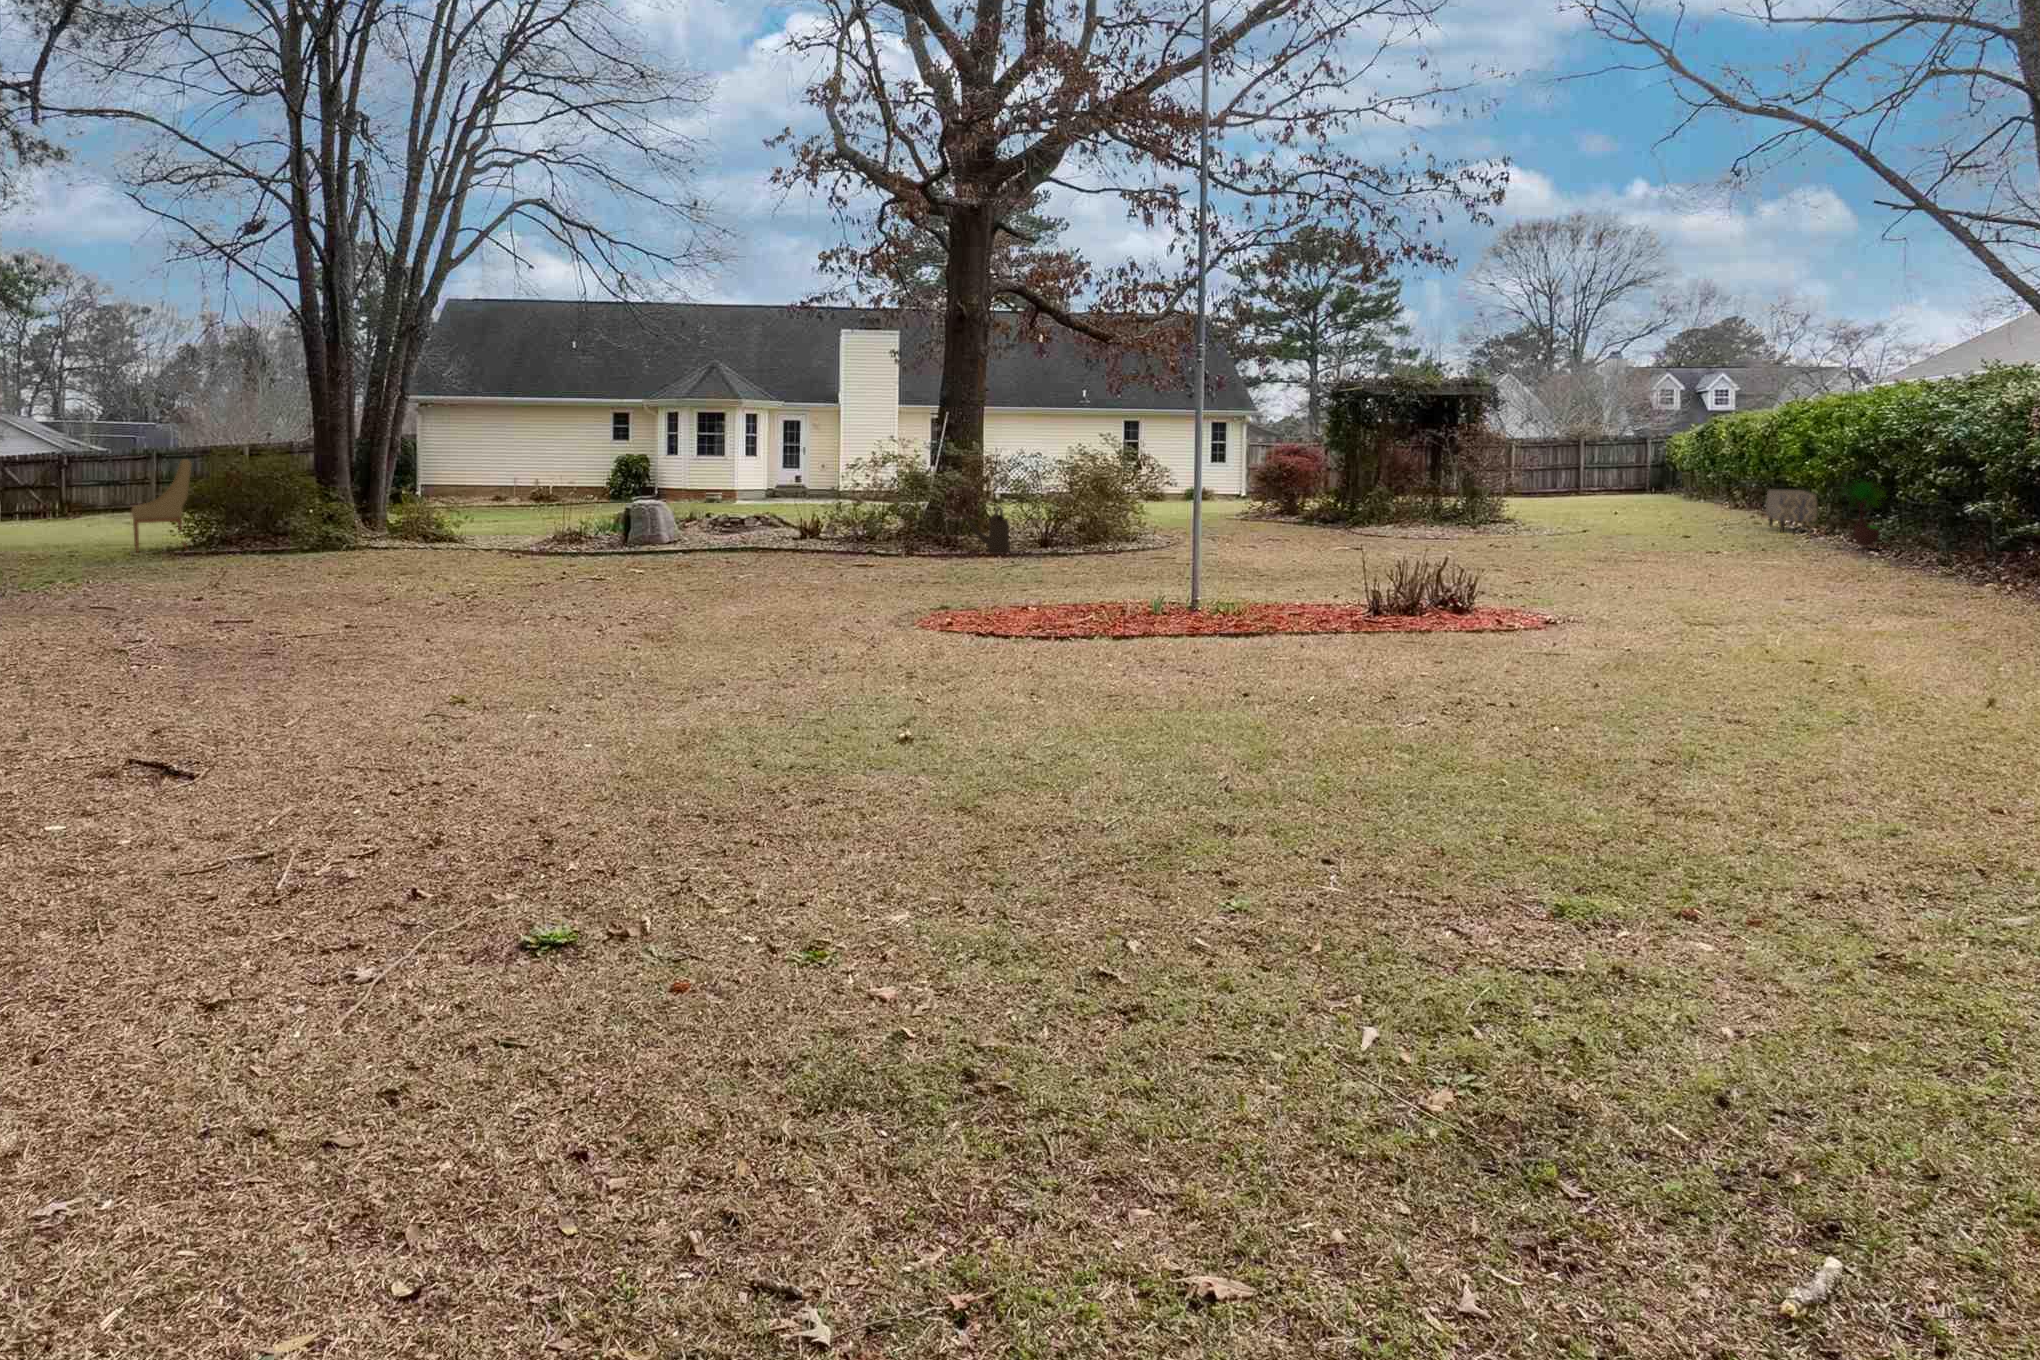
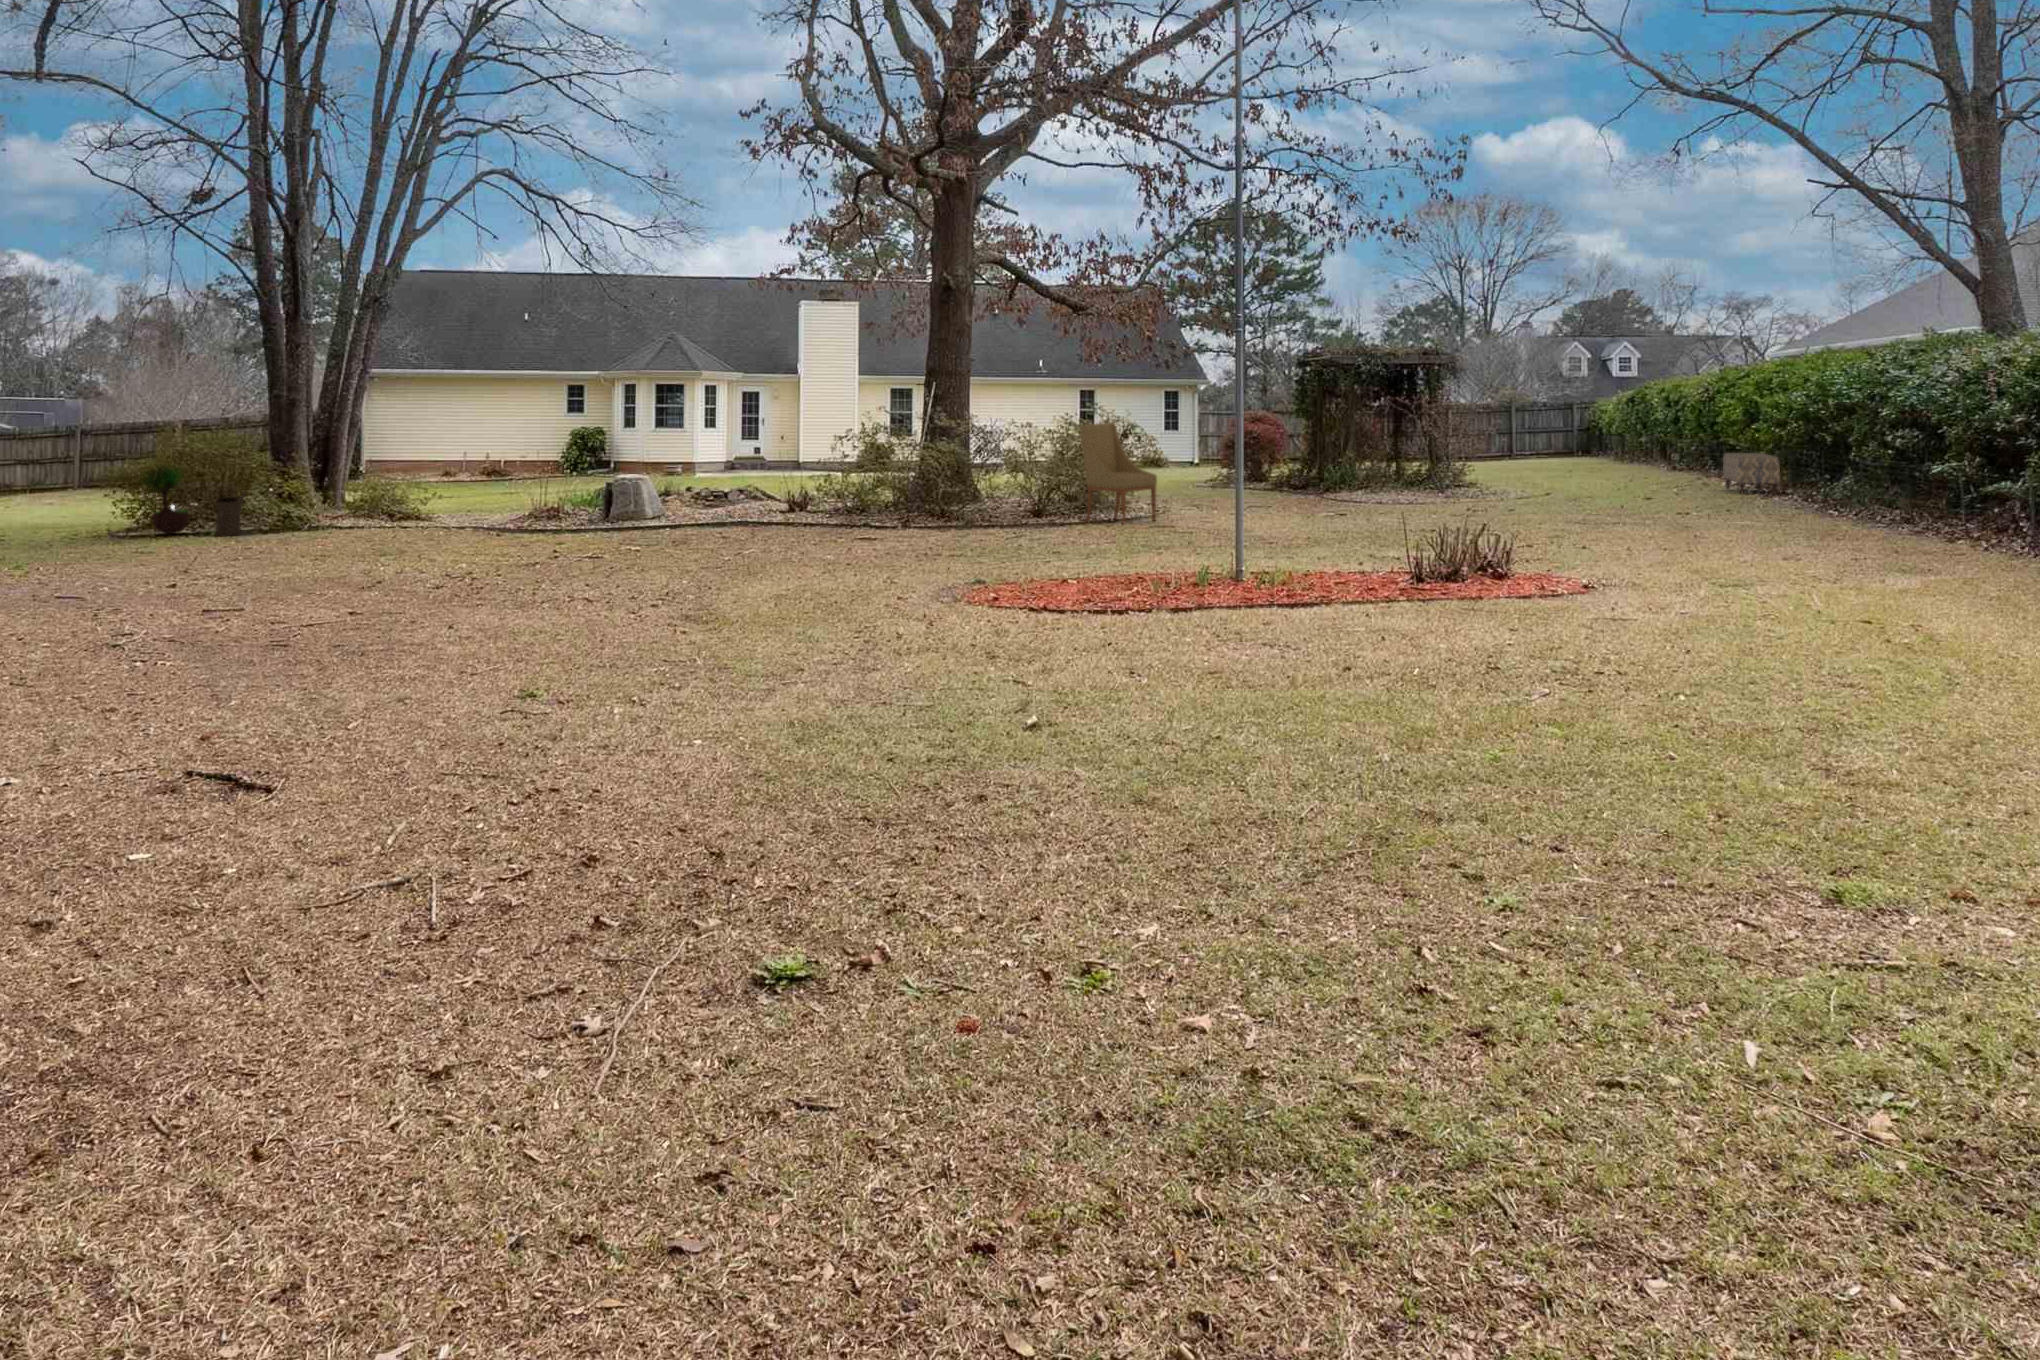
chair: present [132,459,192,552] -> present [1080,423,1157,524]
potted tree: present [1843,478,1885,547] -> present [143,465,189,534]
watering can: present [963,507,1010,554] -> present [216,493,245,536]

